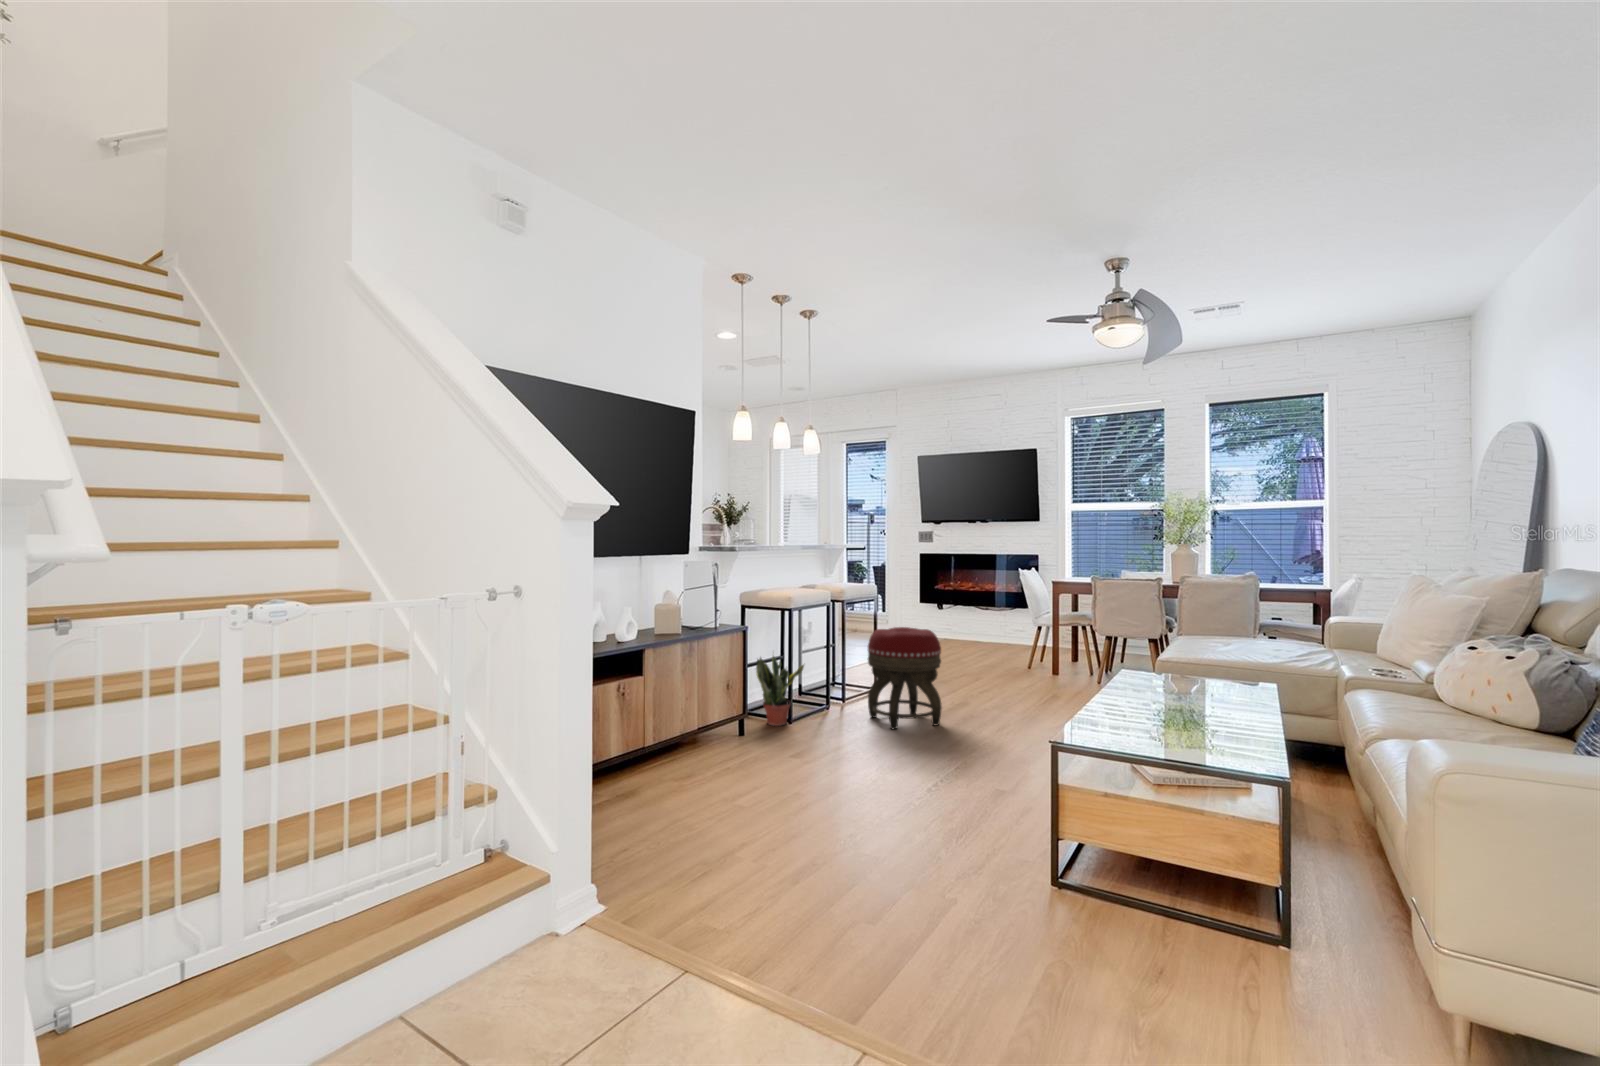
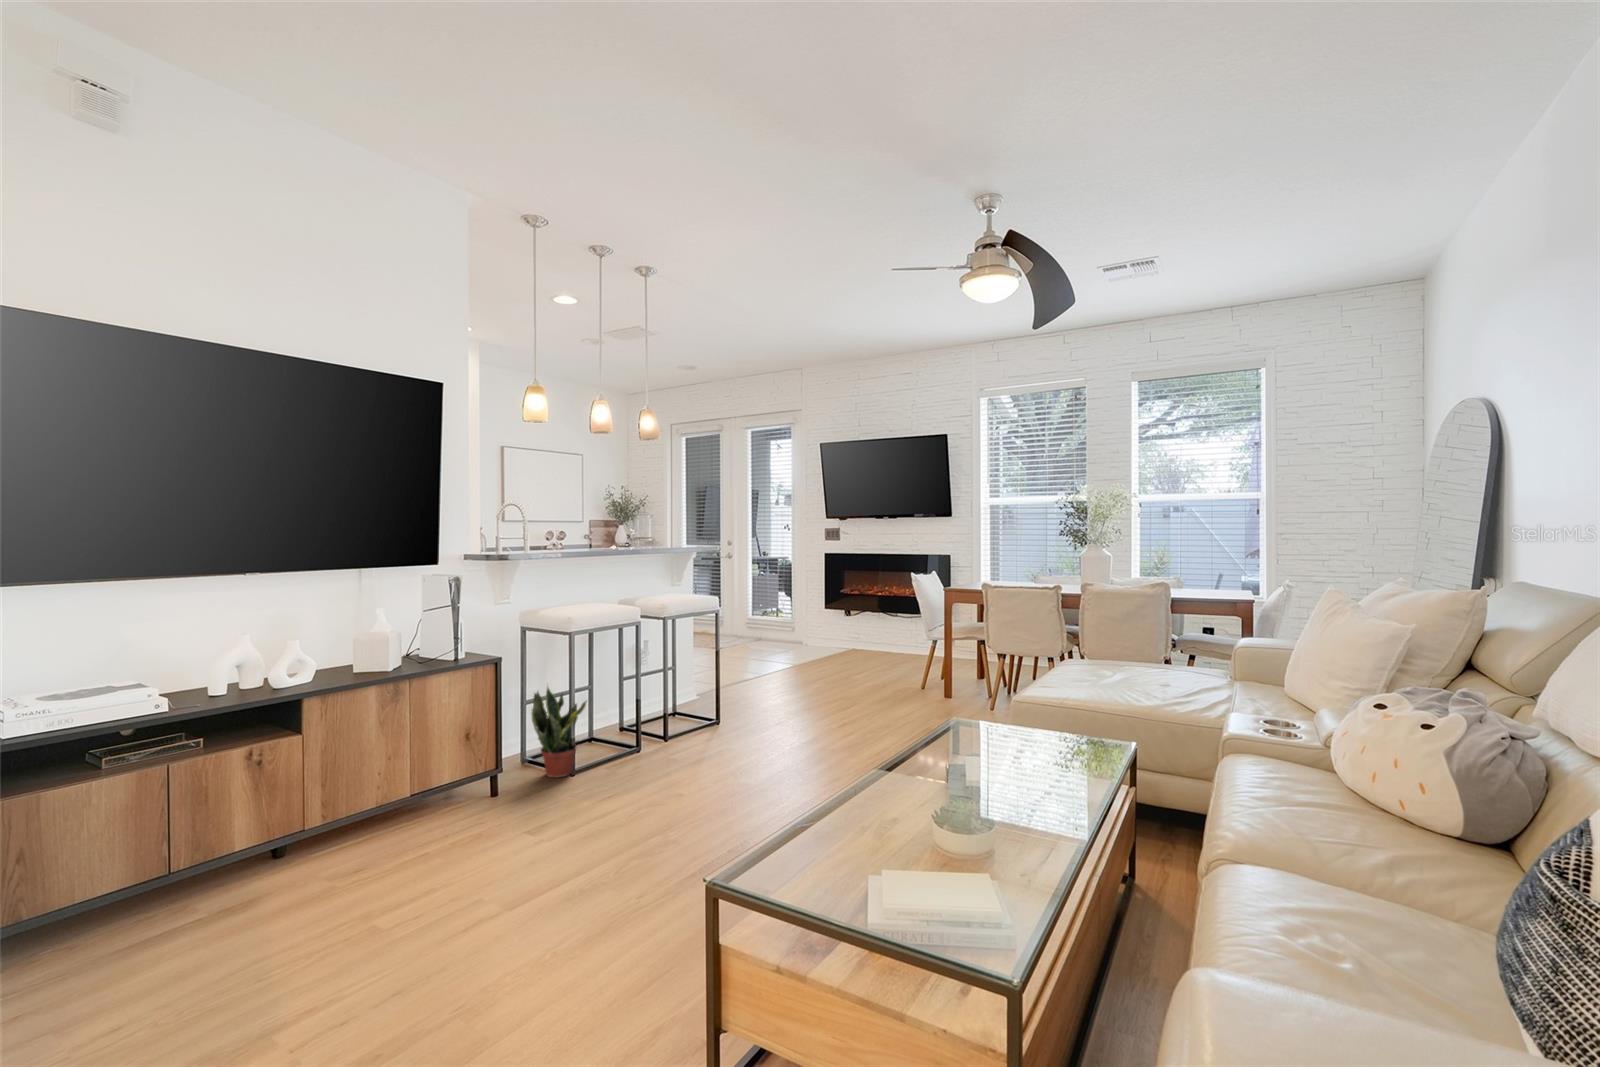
footstool: present [868,627,942,729] -> none [674,651,765,782]

